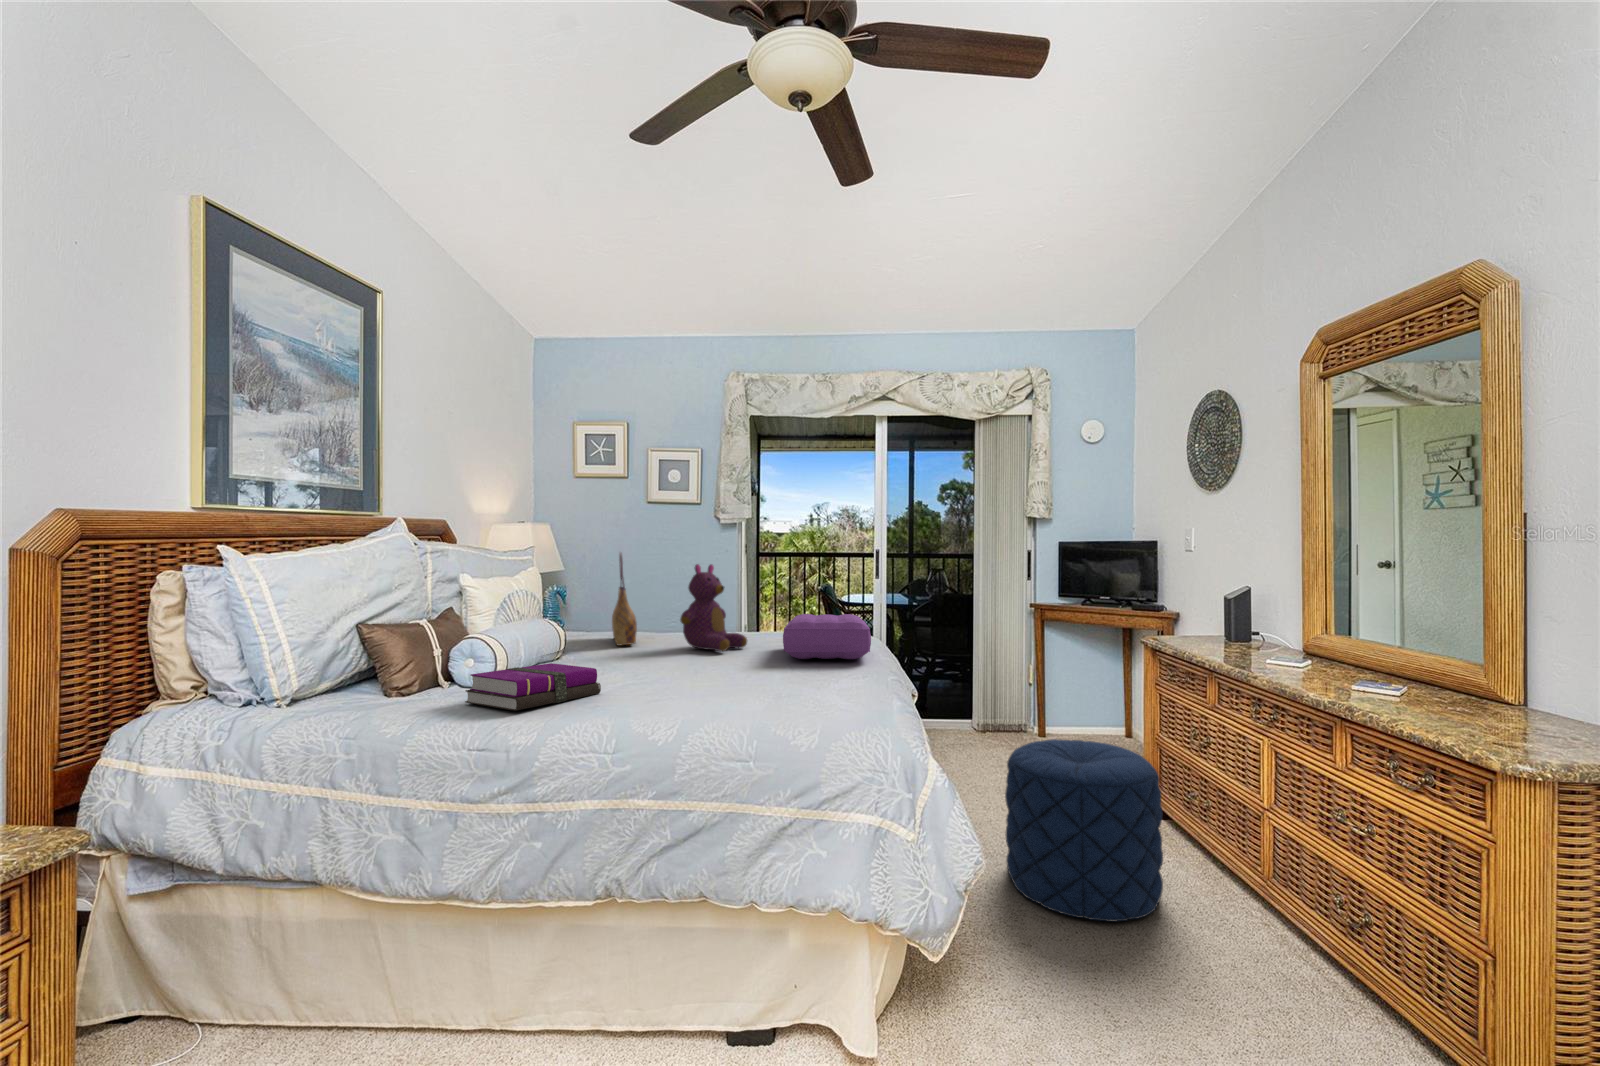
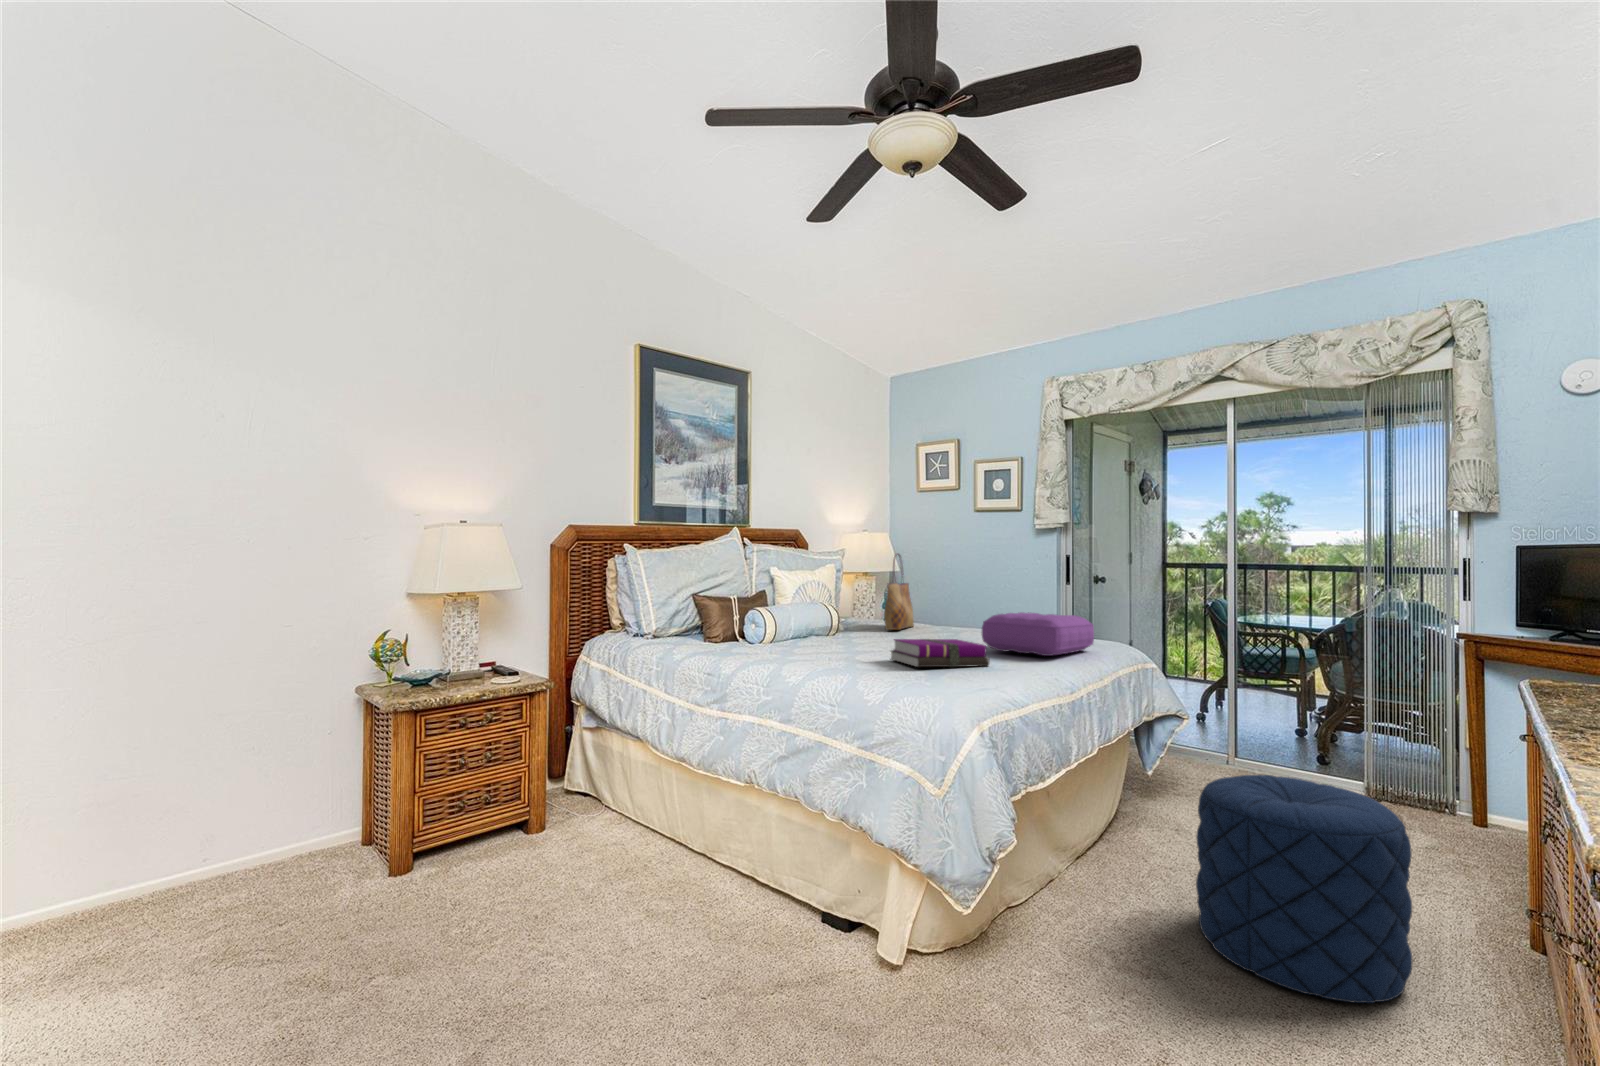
teddy bear: present [680,564,747,651] -> none [921,563,984,640]
notebook: present [465,663,601,711] -> present [890,639,990,667]

